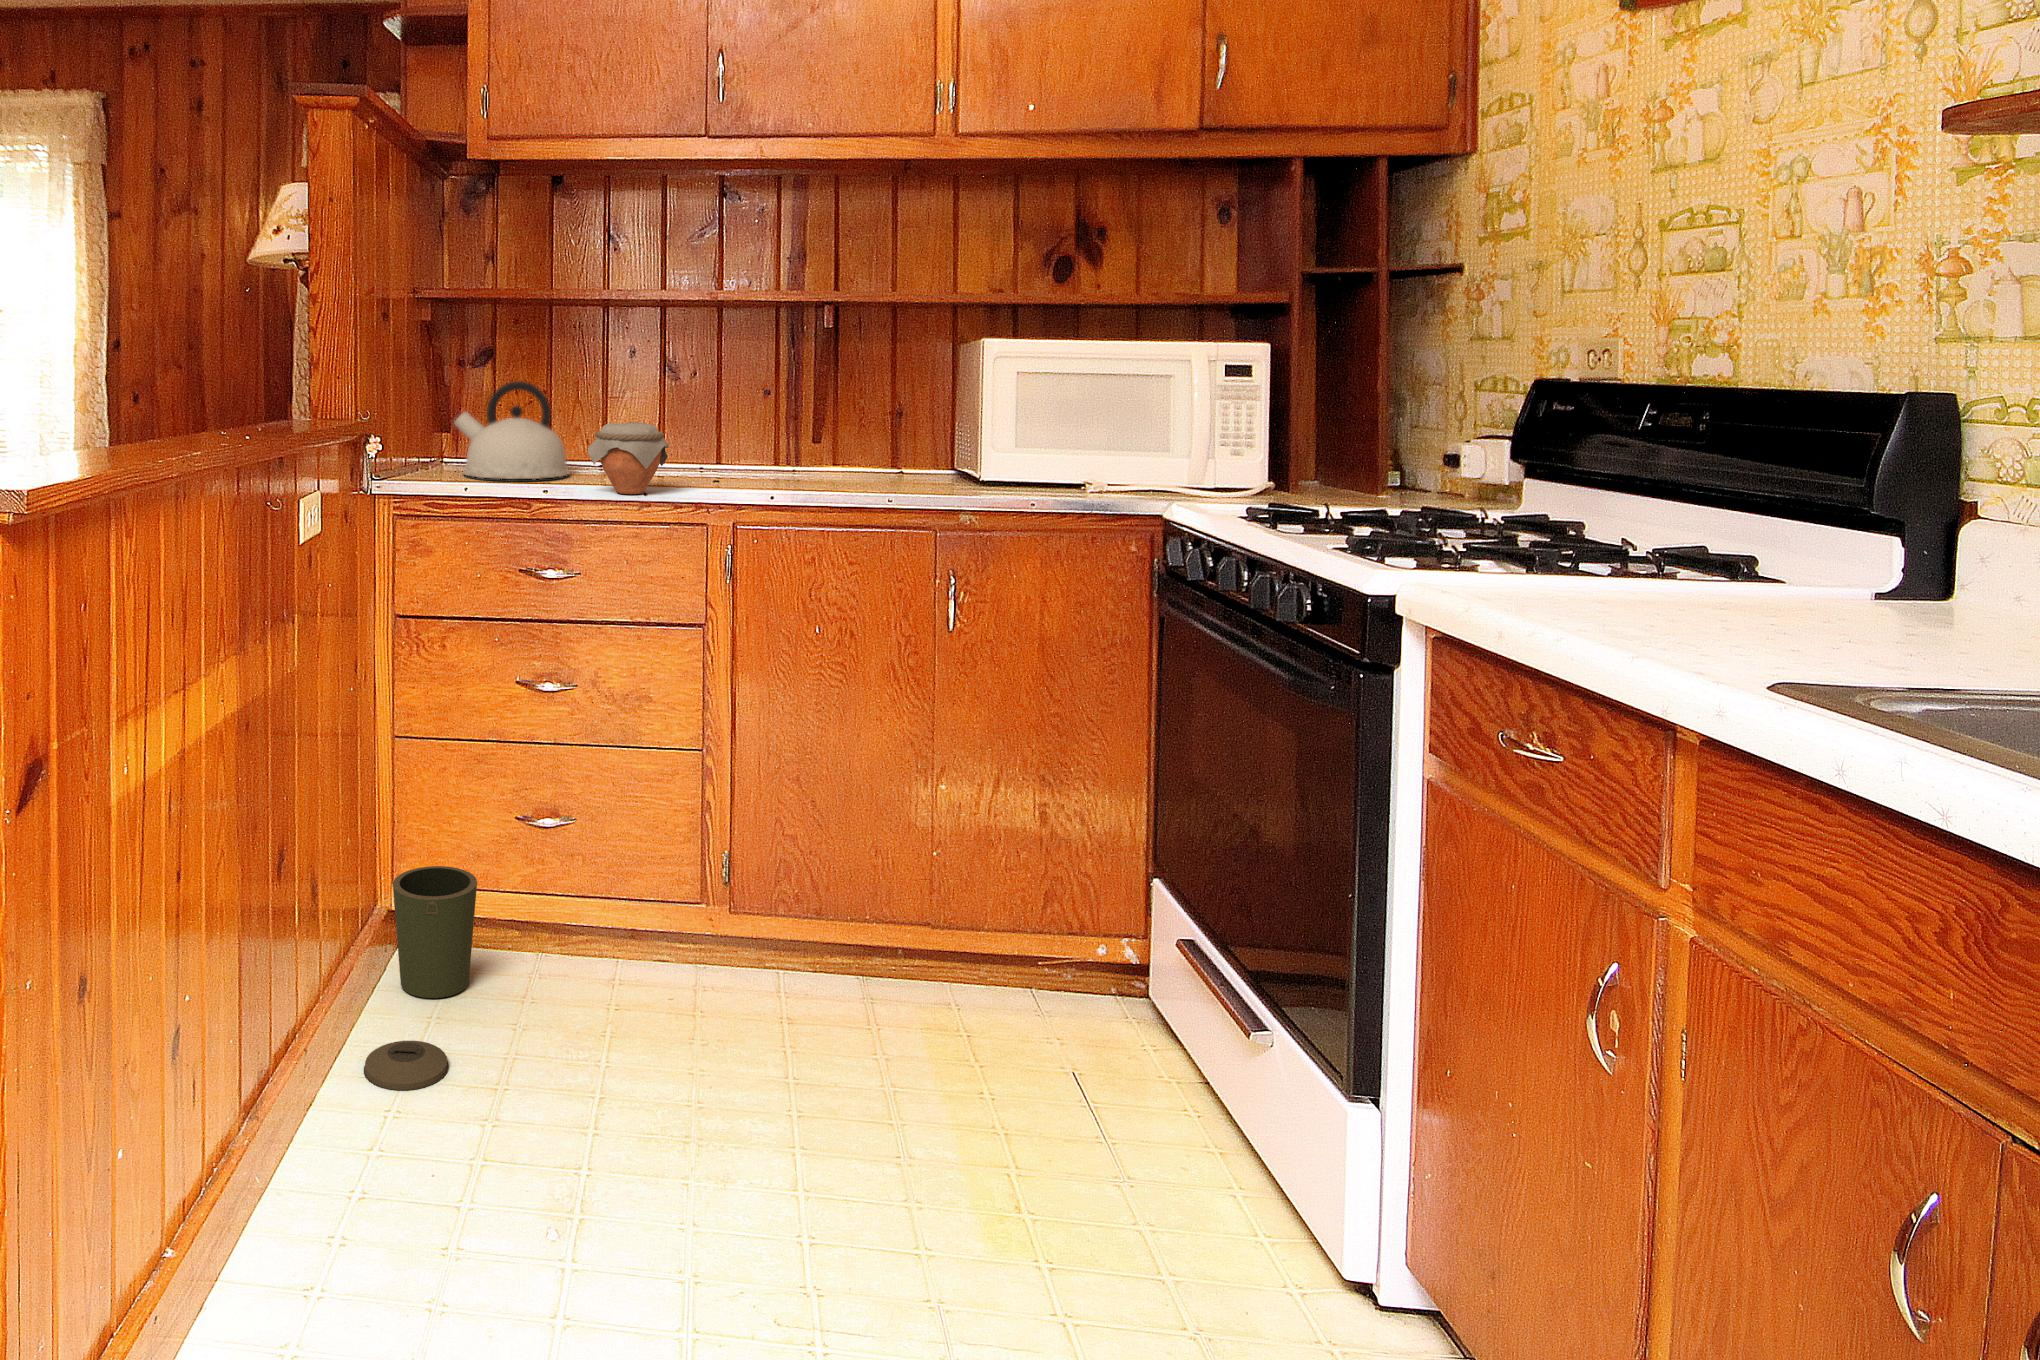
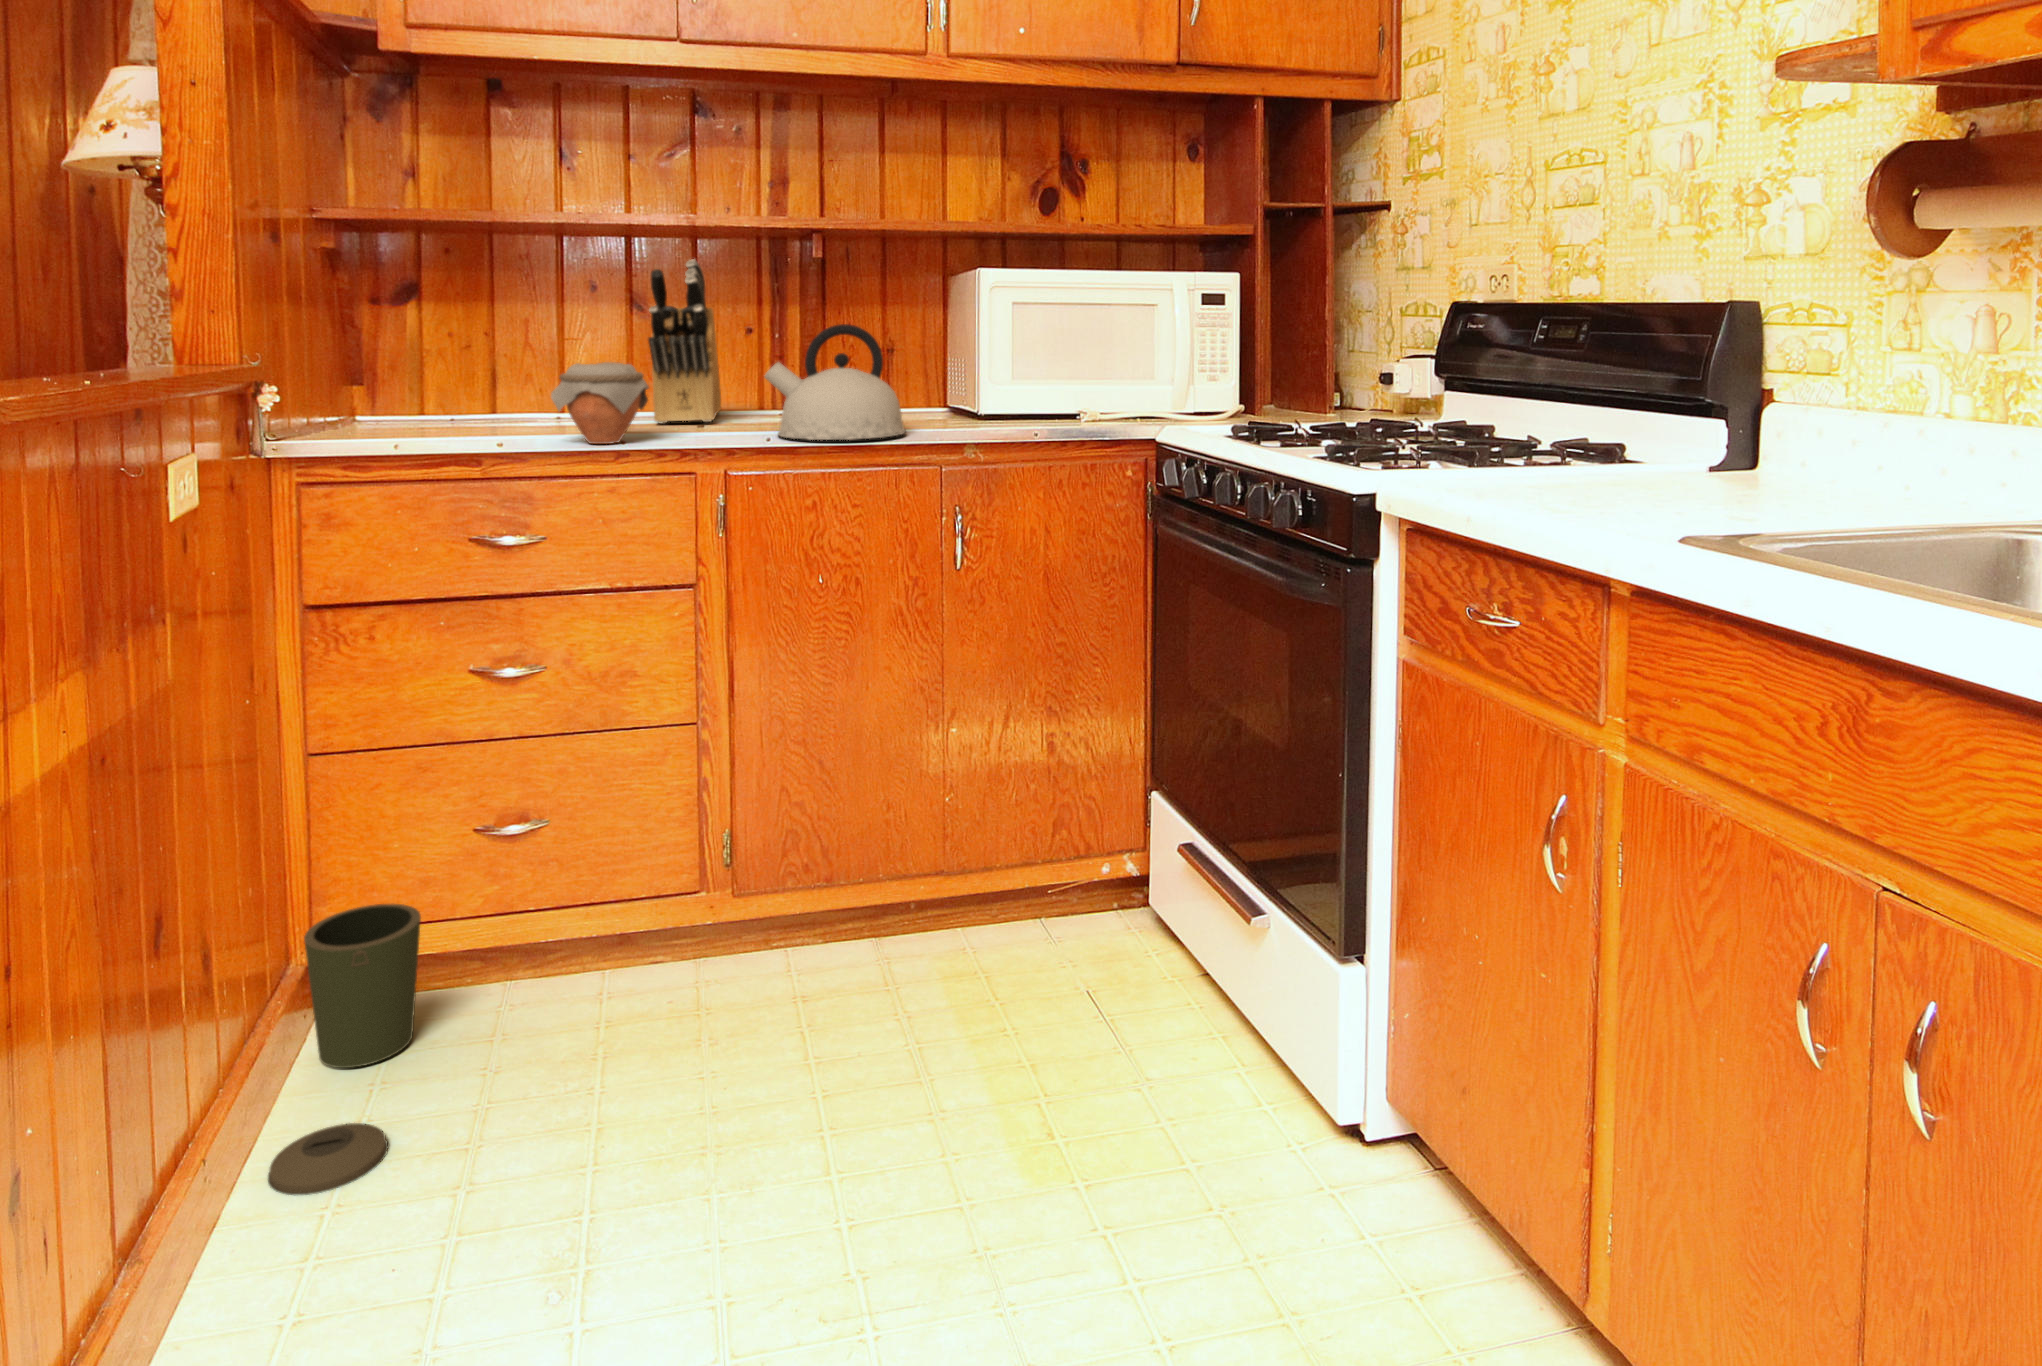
knife block: none [669,330,733,477] -> present [648,259,721,423]
kettle: present [454,381,569,479] -> present [765,324,906,440]

